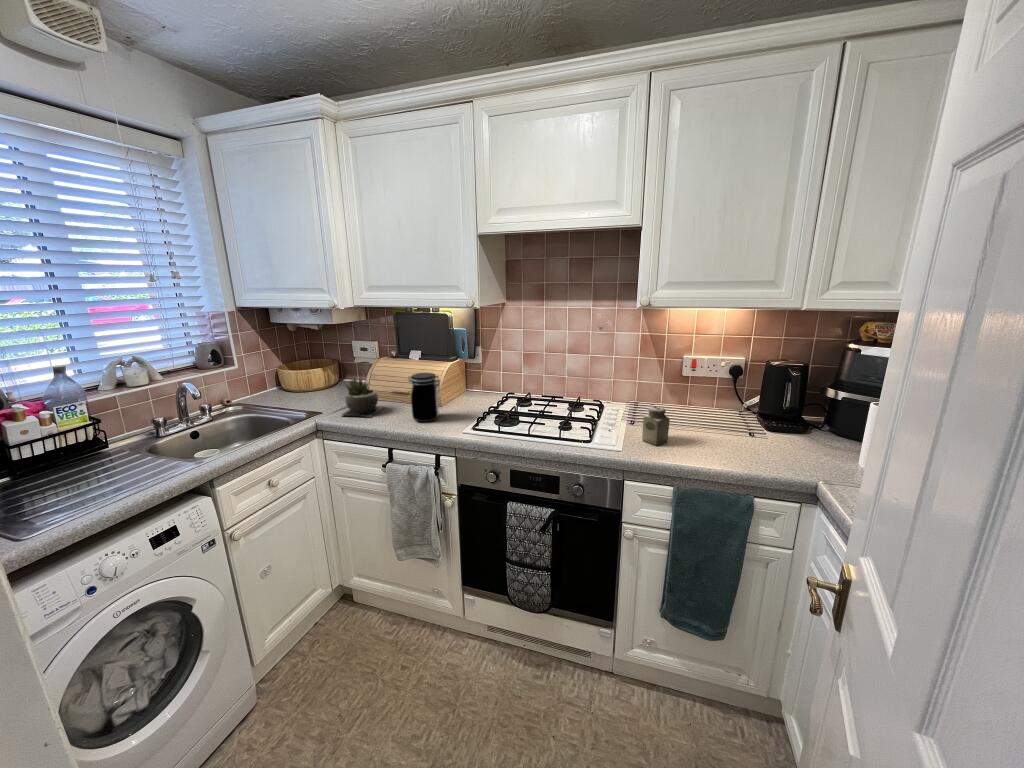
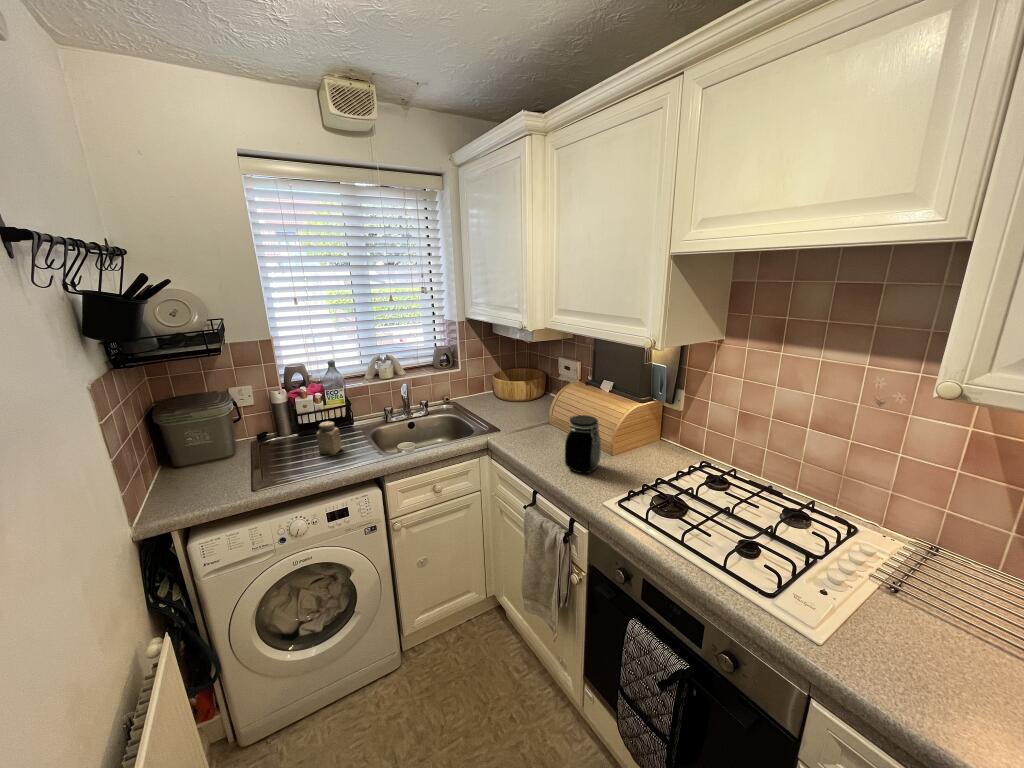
succulent plant: present [342,379,383,417] -> none [510,403,557,449]
salt shaker: present [642,406,670,446] -> present [316,421,341,455]

